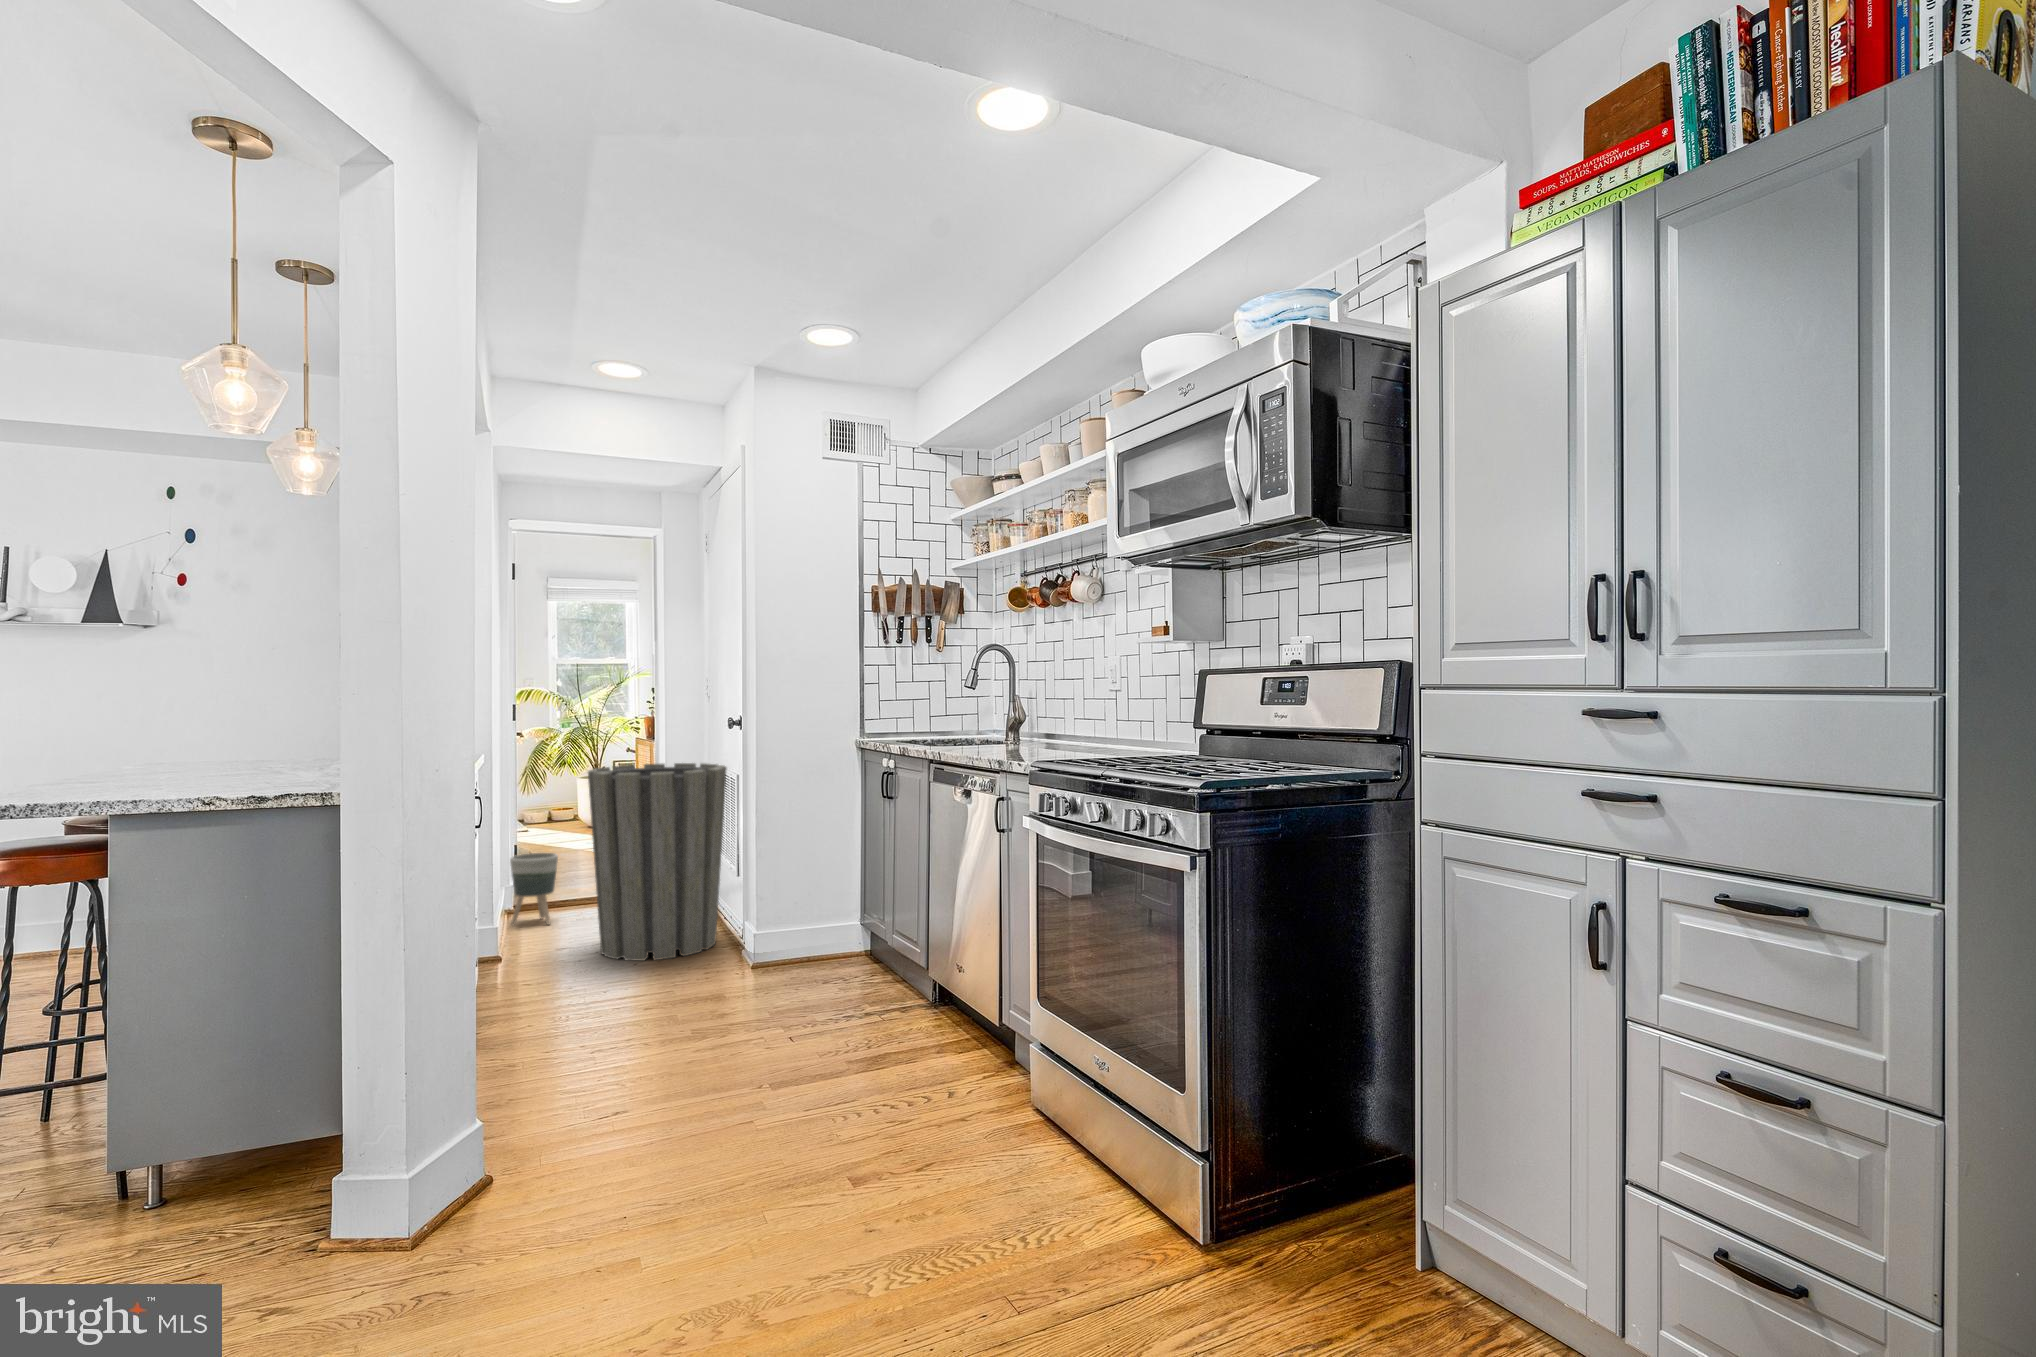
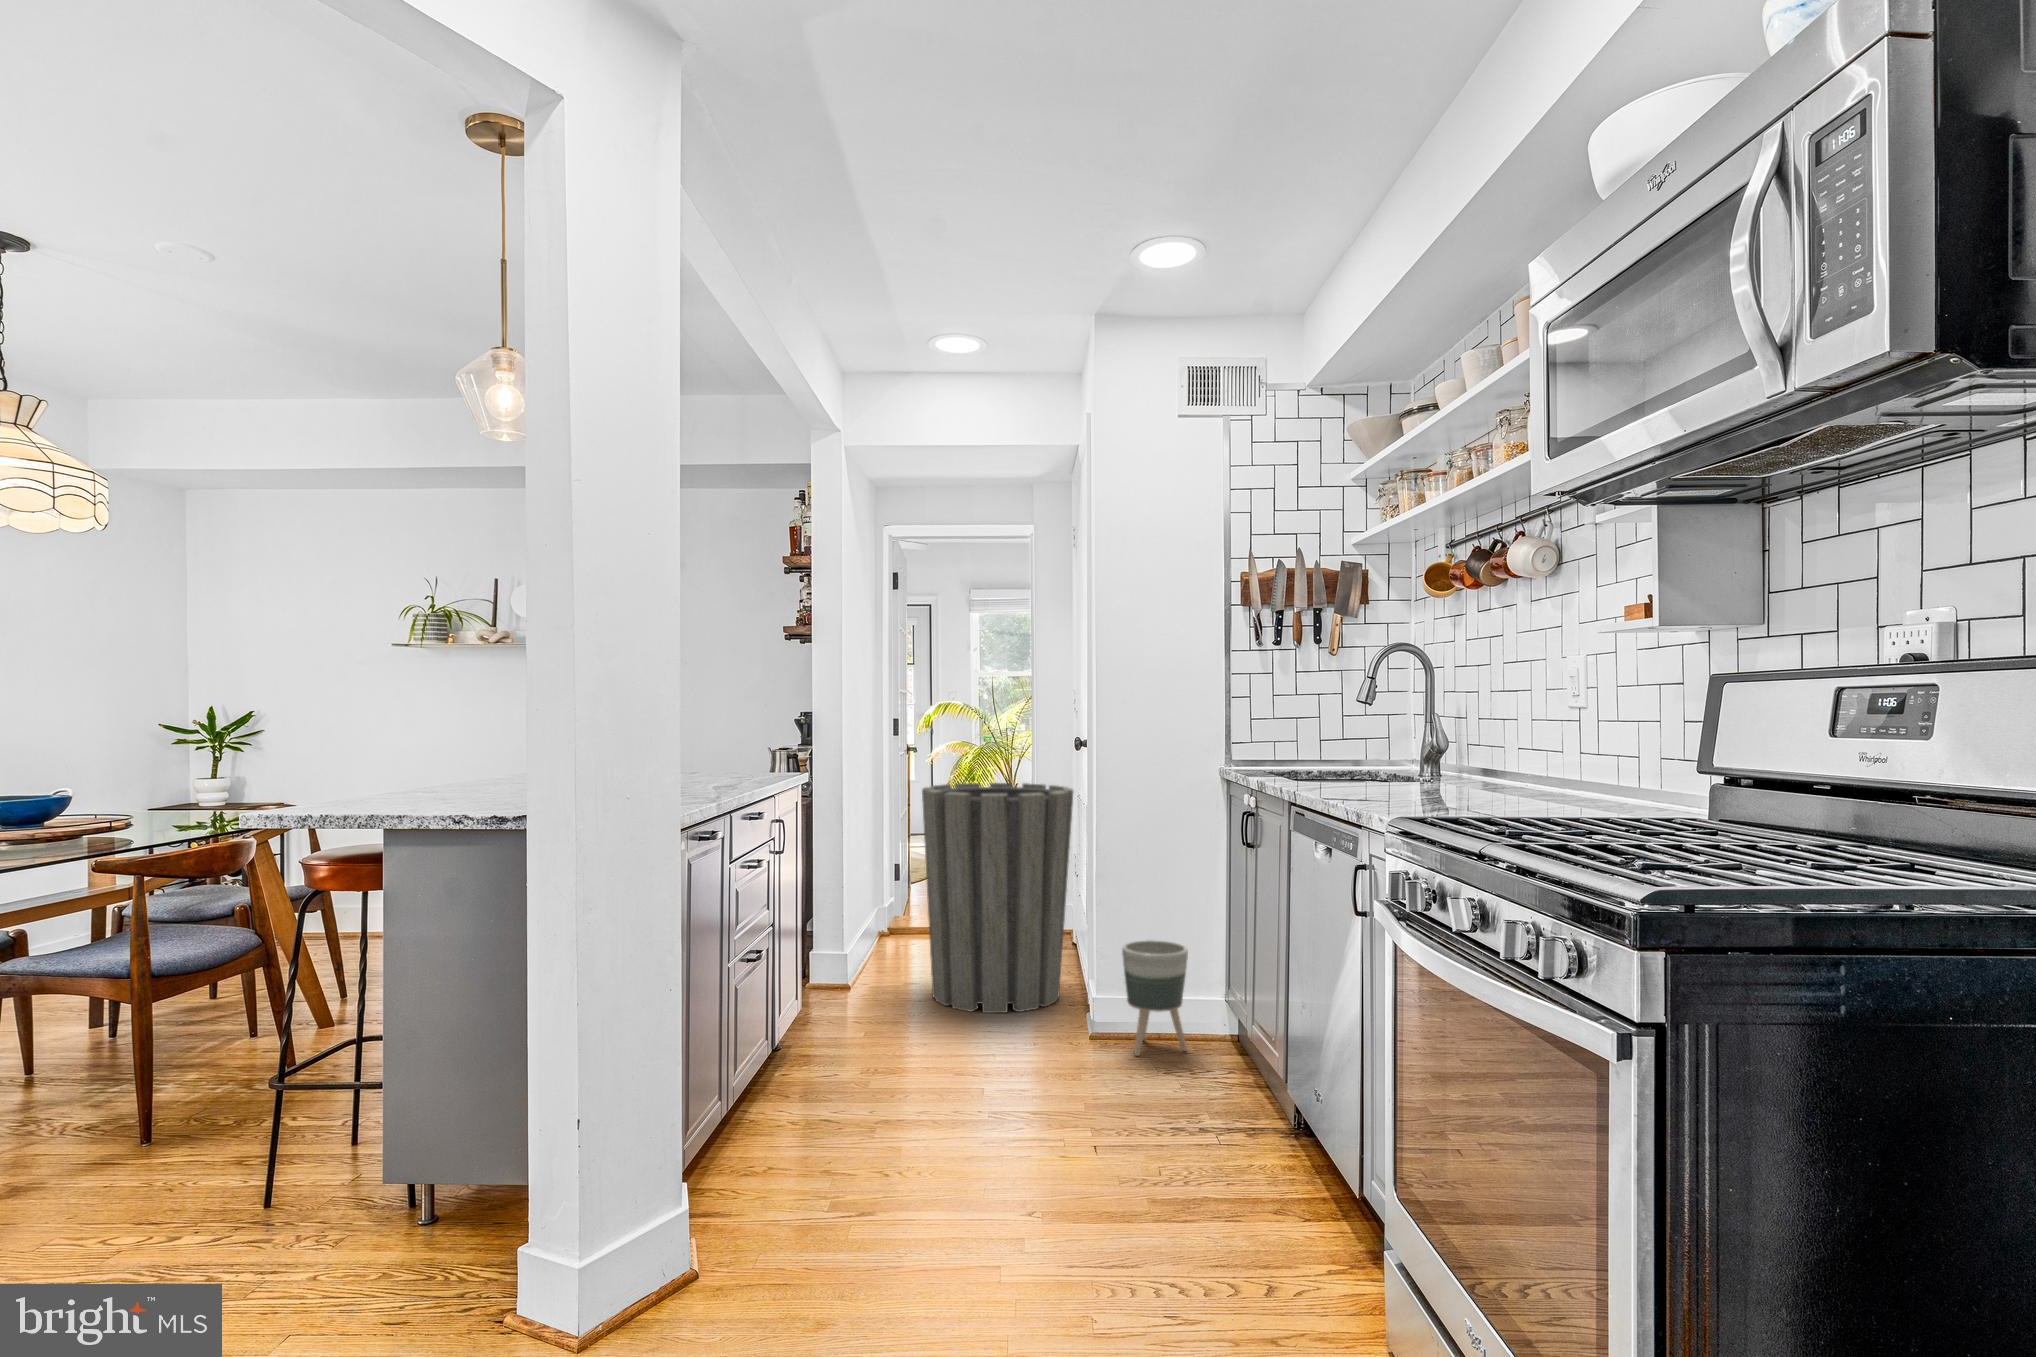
planter: present [510,853,558,926] -> present [1122,940,1188,1056]

